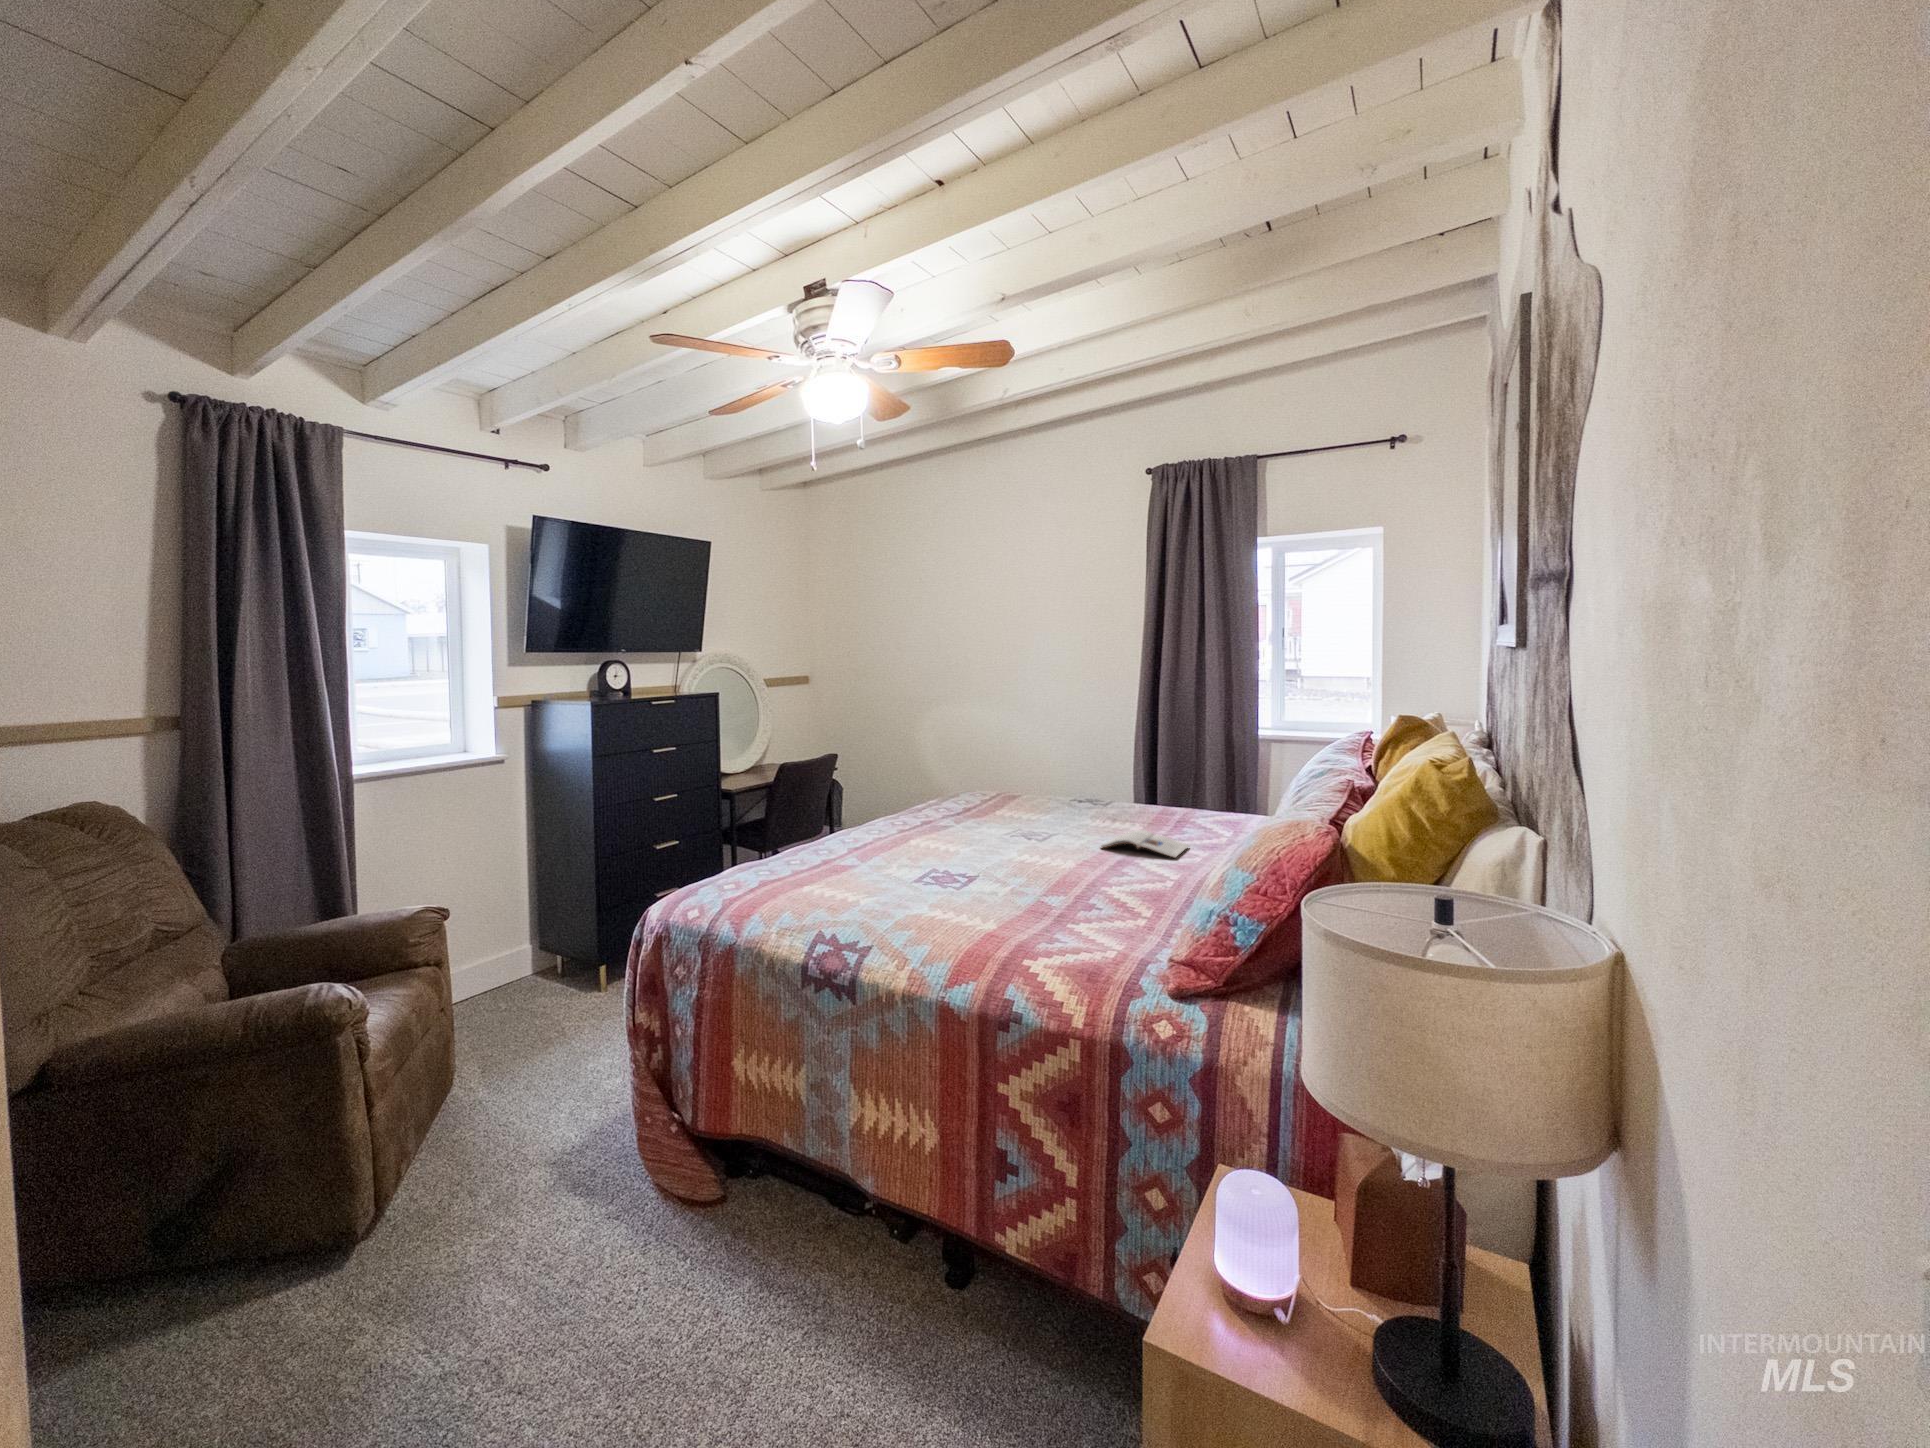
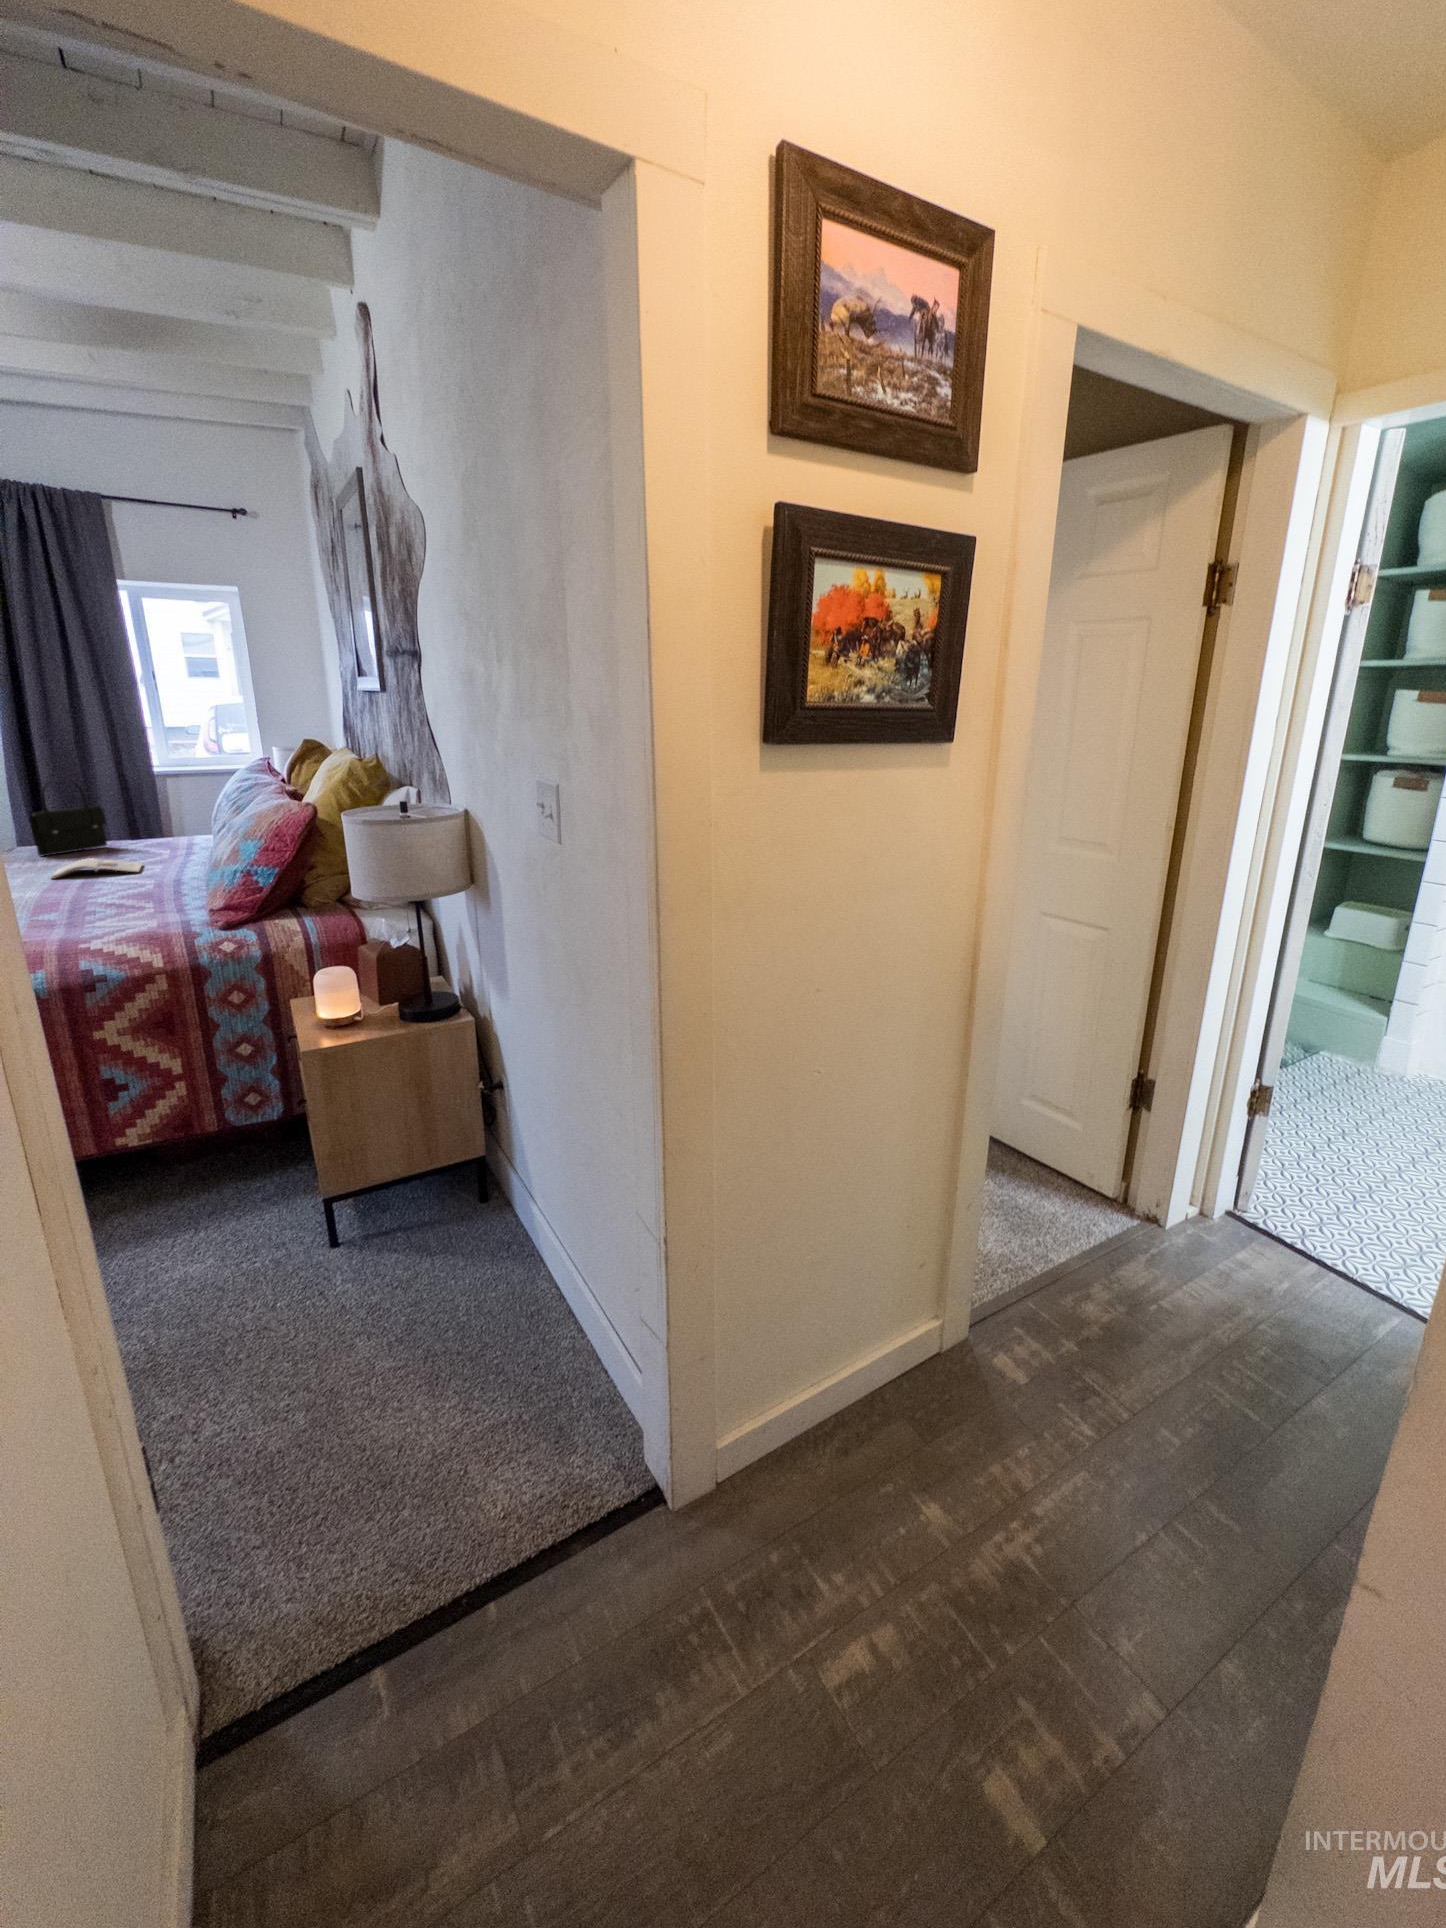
handbag: none [1121,740,1186,816] -> present [30,779,107,856]

